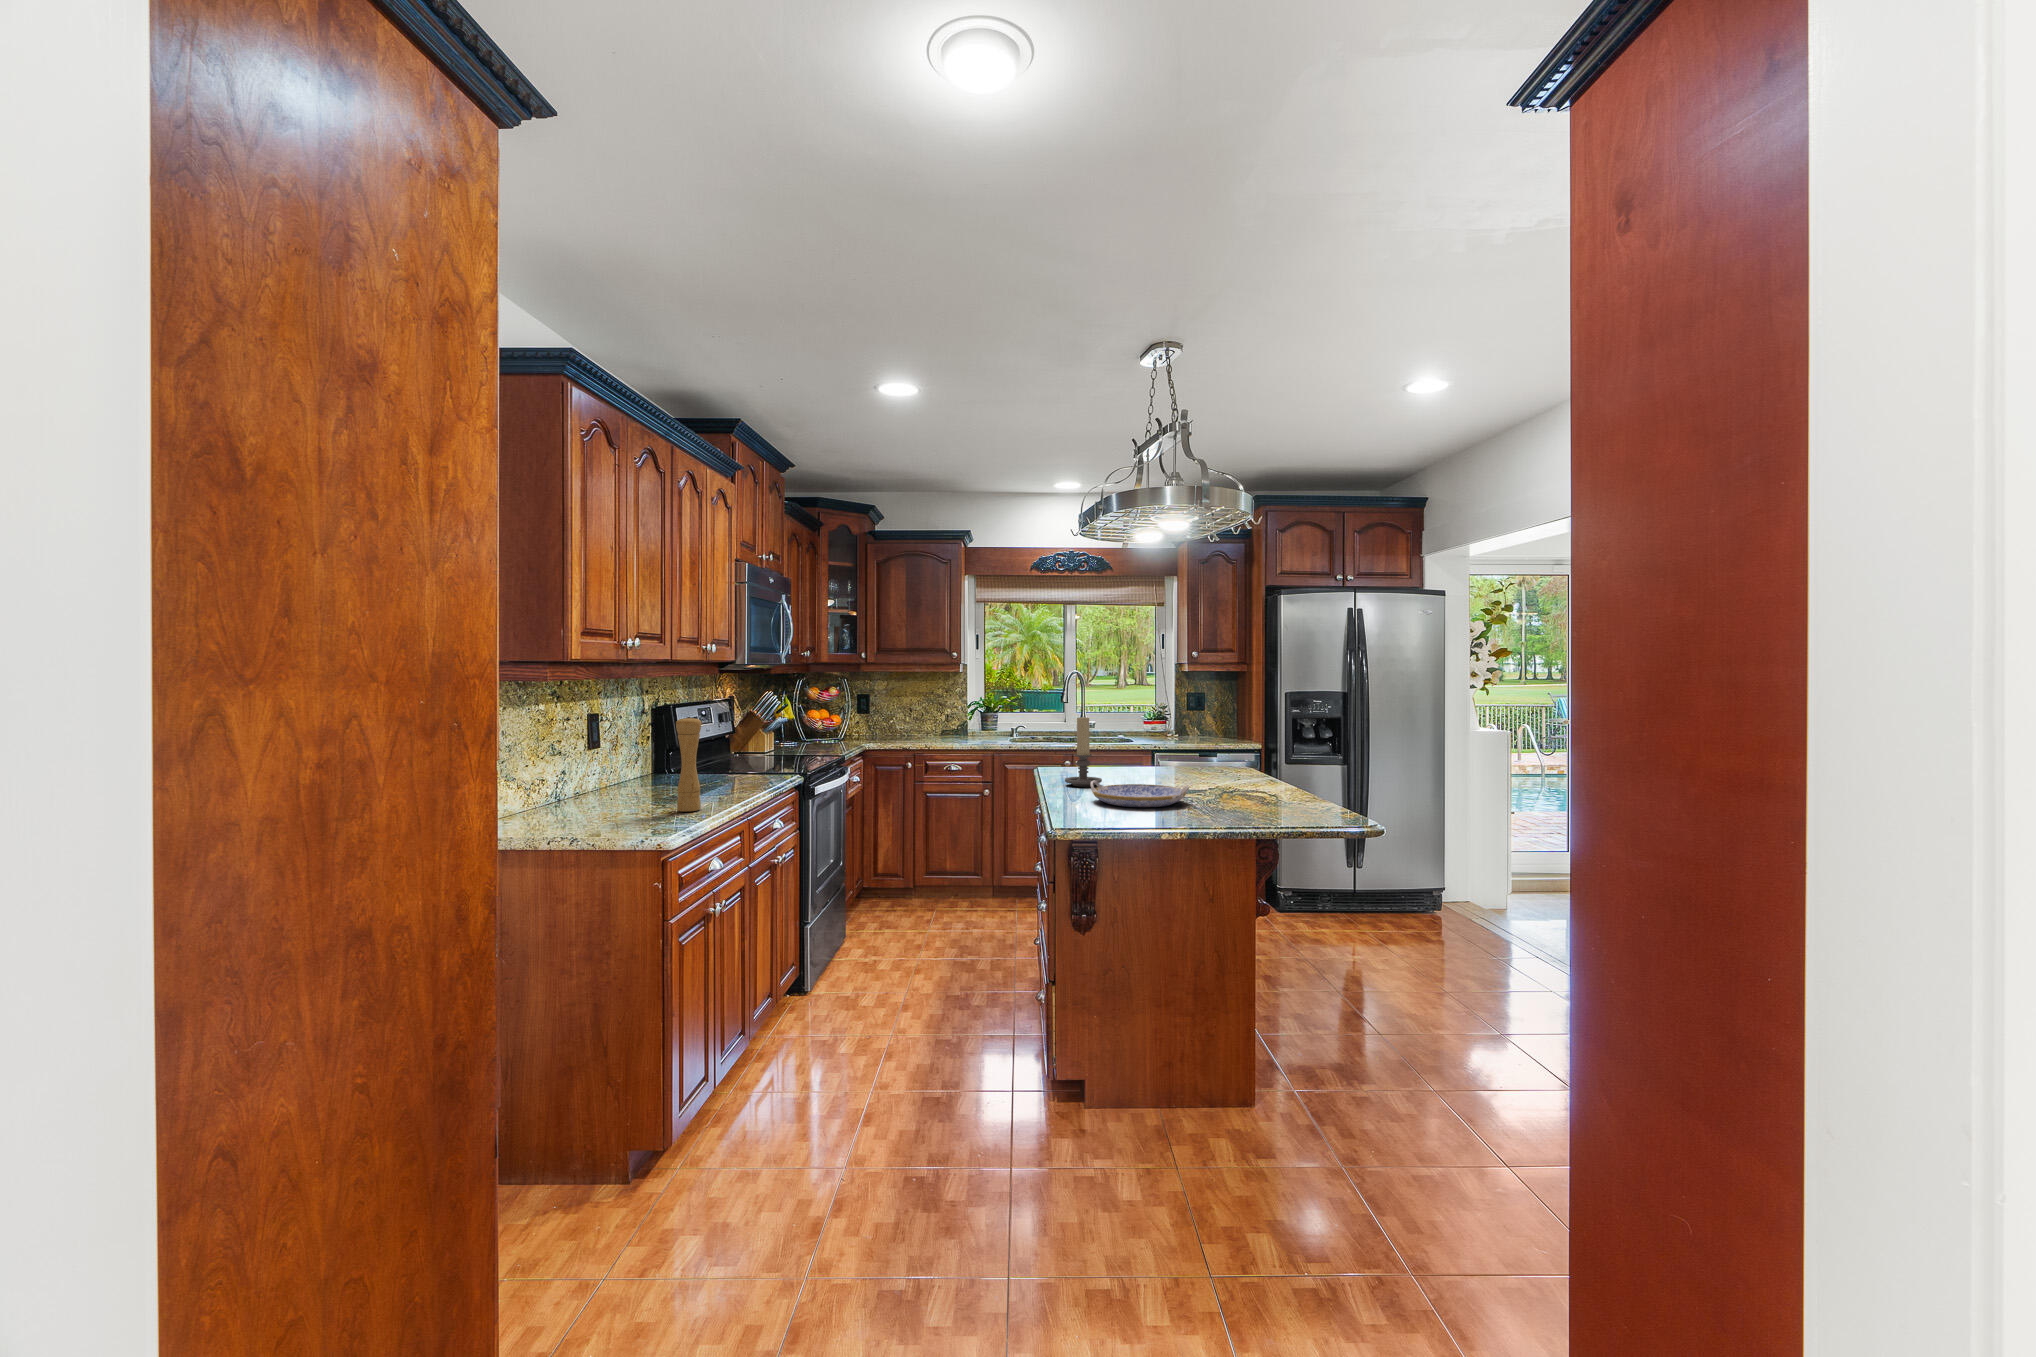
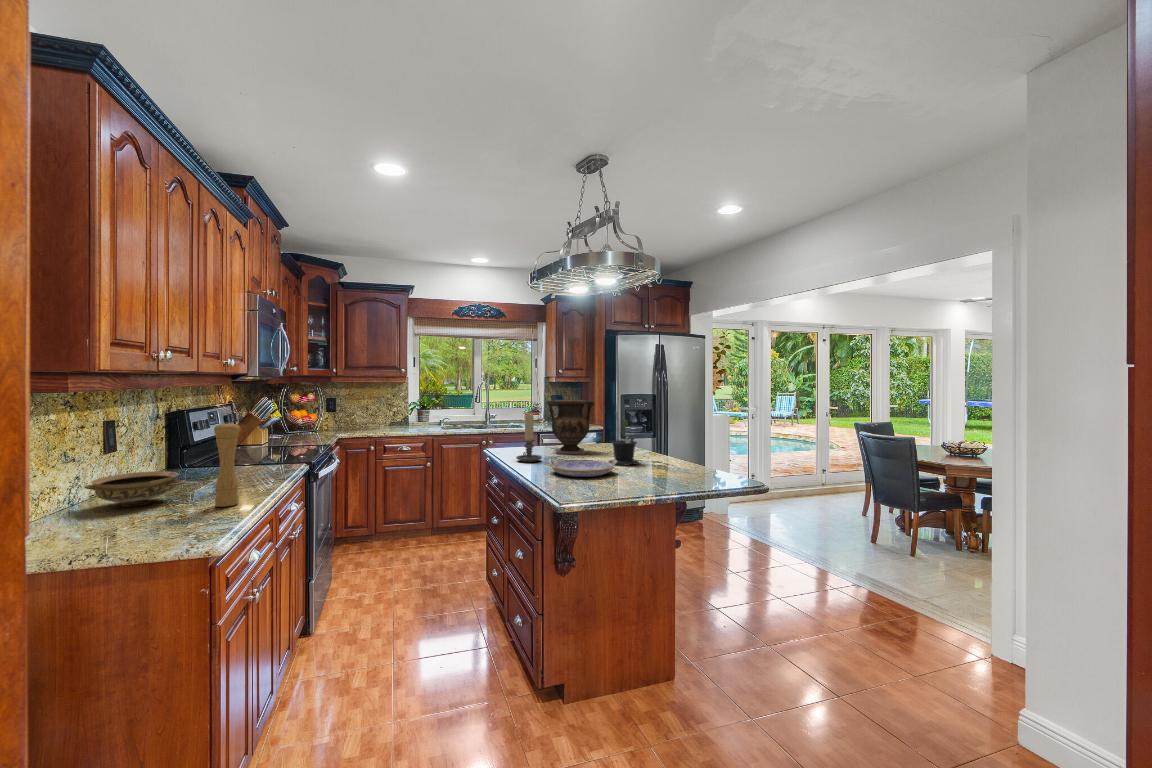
vase: none [1123,697,1198,780] -> present [547,400,594,454]
potted plant: none [1198,714,1247,797] -> present [609,412,638,466]
ceramic bowl: none [566,771,655,806] -> present [84,471,186,507]

